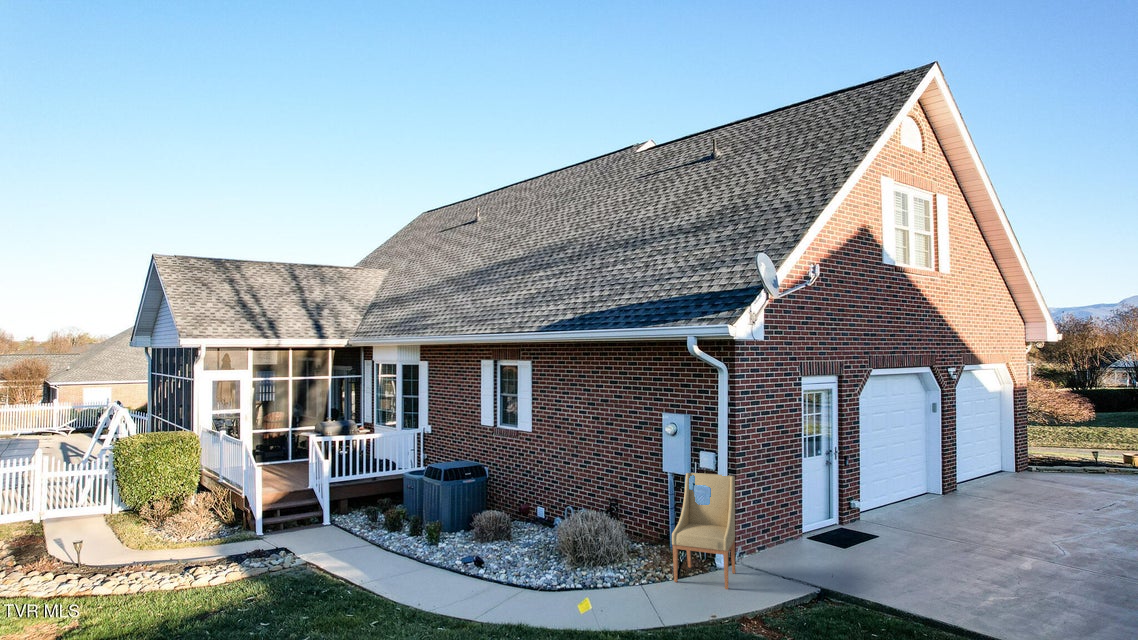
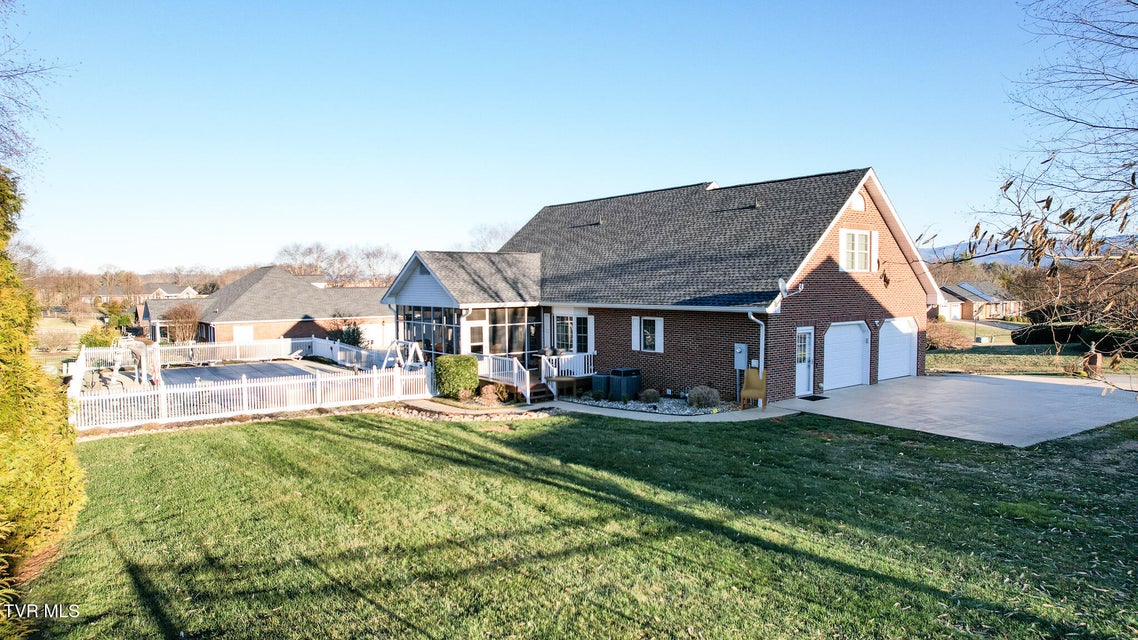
round table: none [280,478,356,535] -> present [544,376,577,400]

